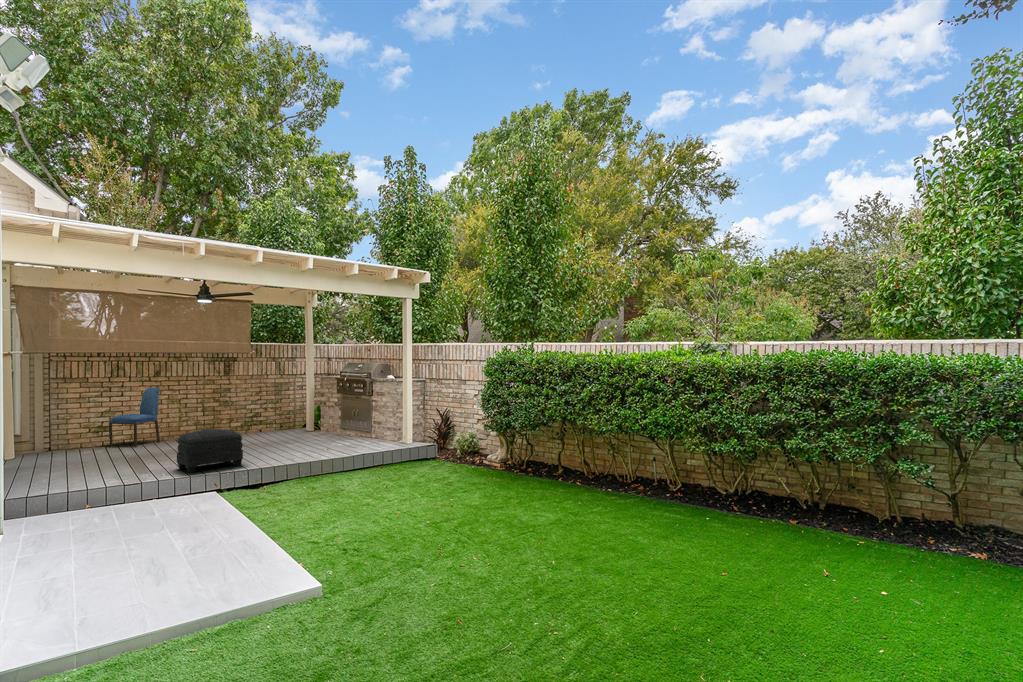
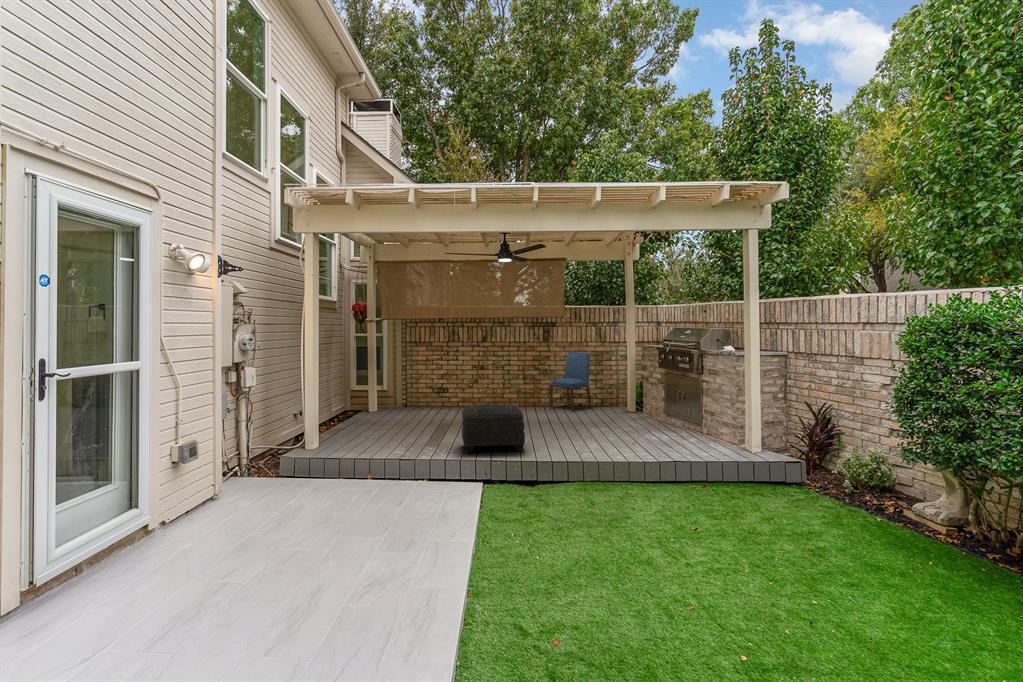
dining chair: present [109,388,160,447] -> present [550,352,591,412]

